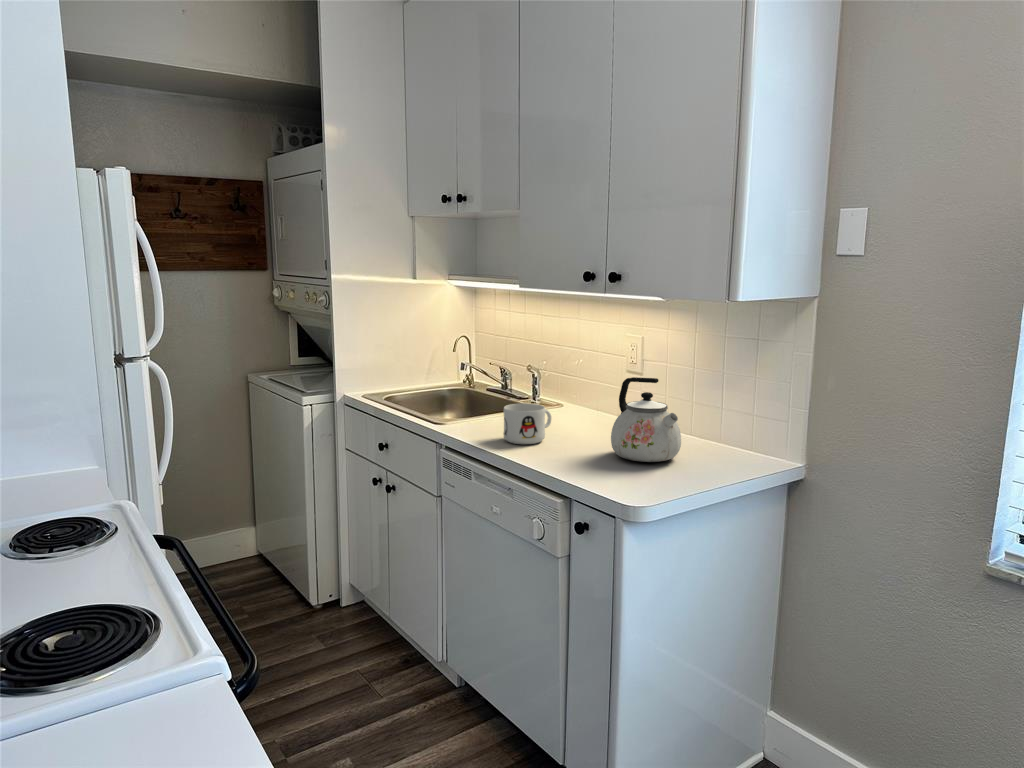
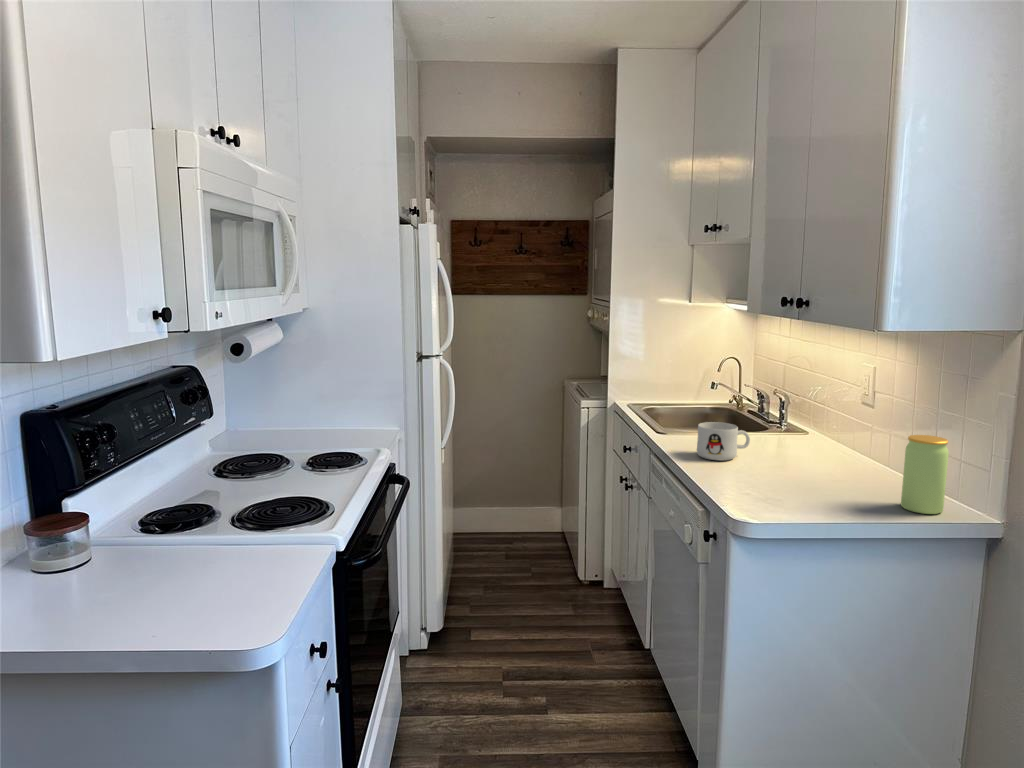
kettle: present [611,377,681,462] -> none [778,408,852,493]
jar: none [728,392,767,465] -> present [901,435,949,514]

